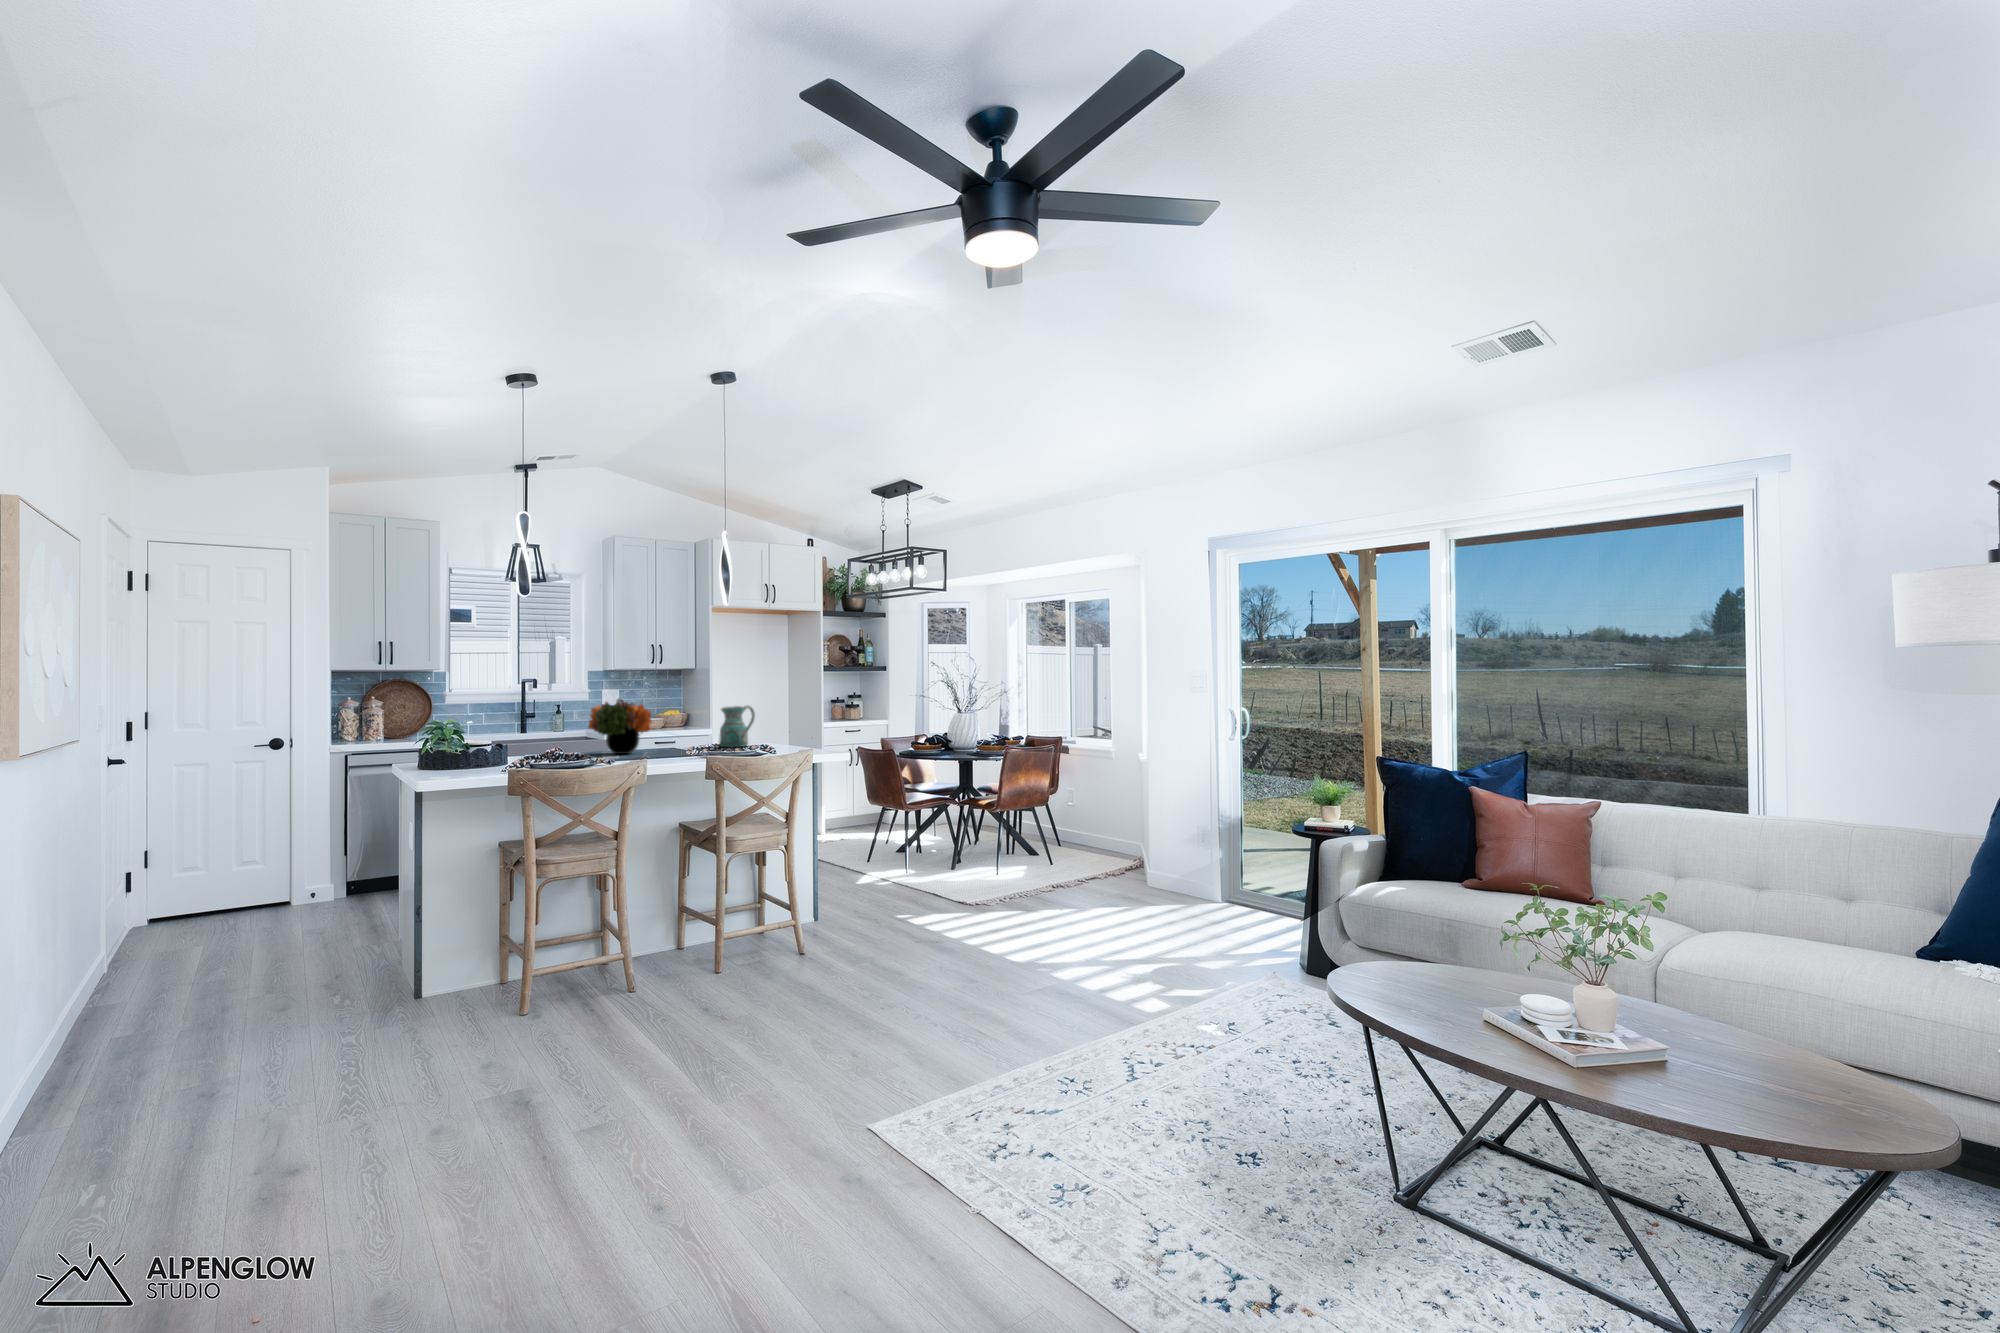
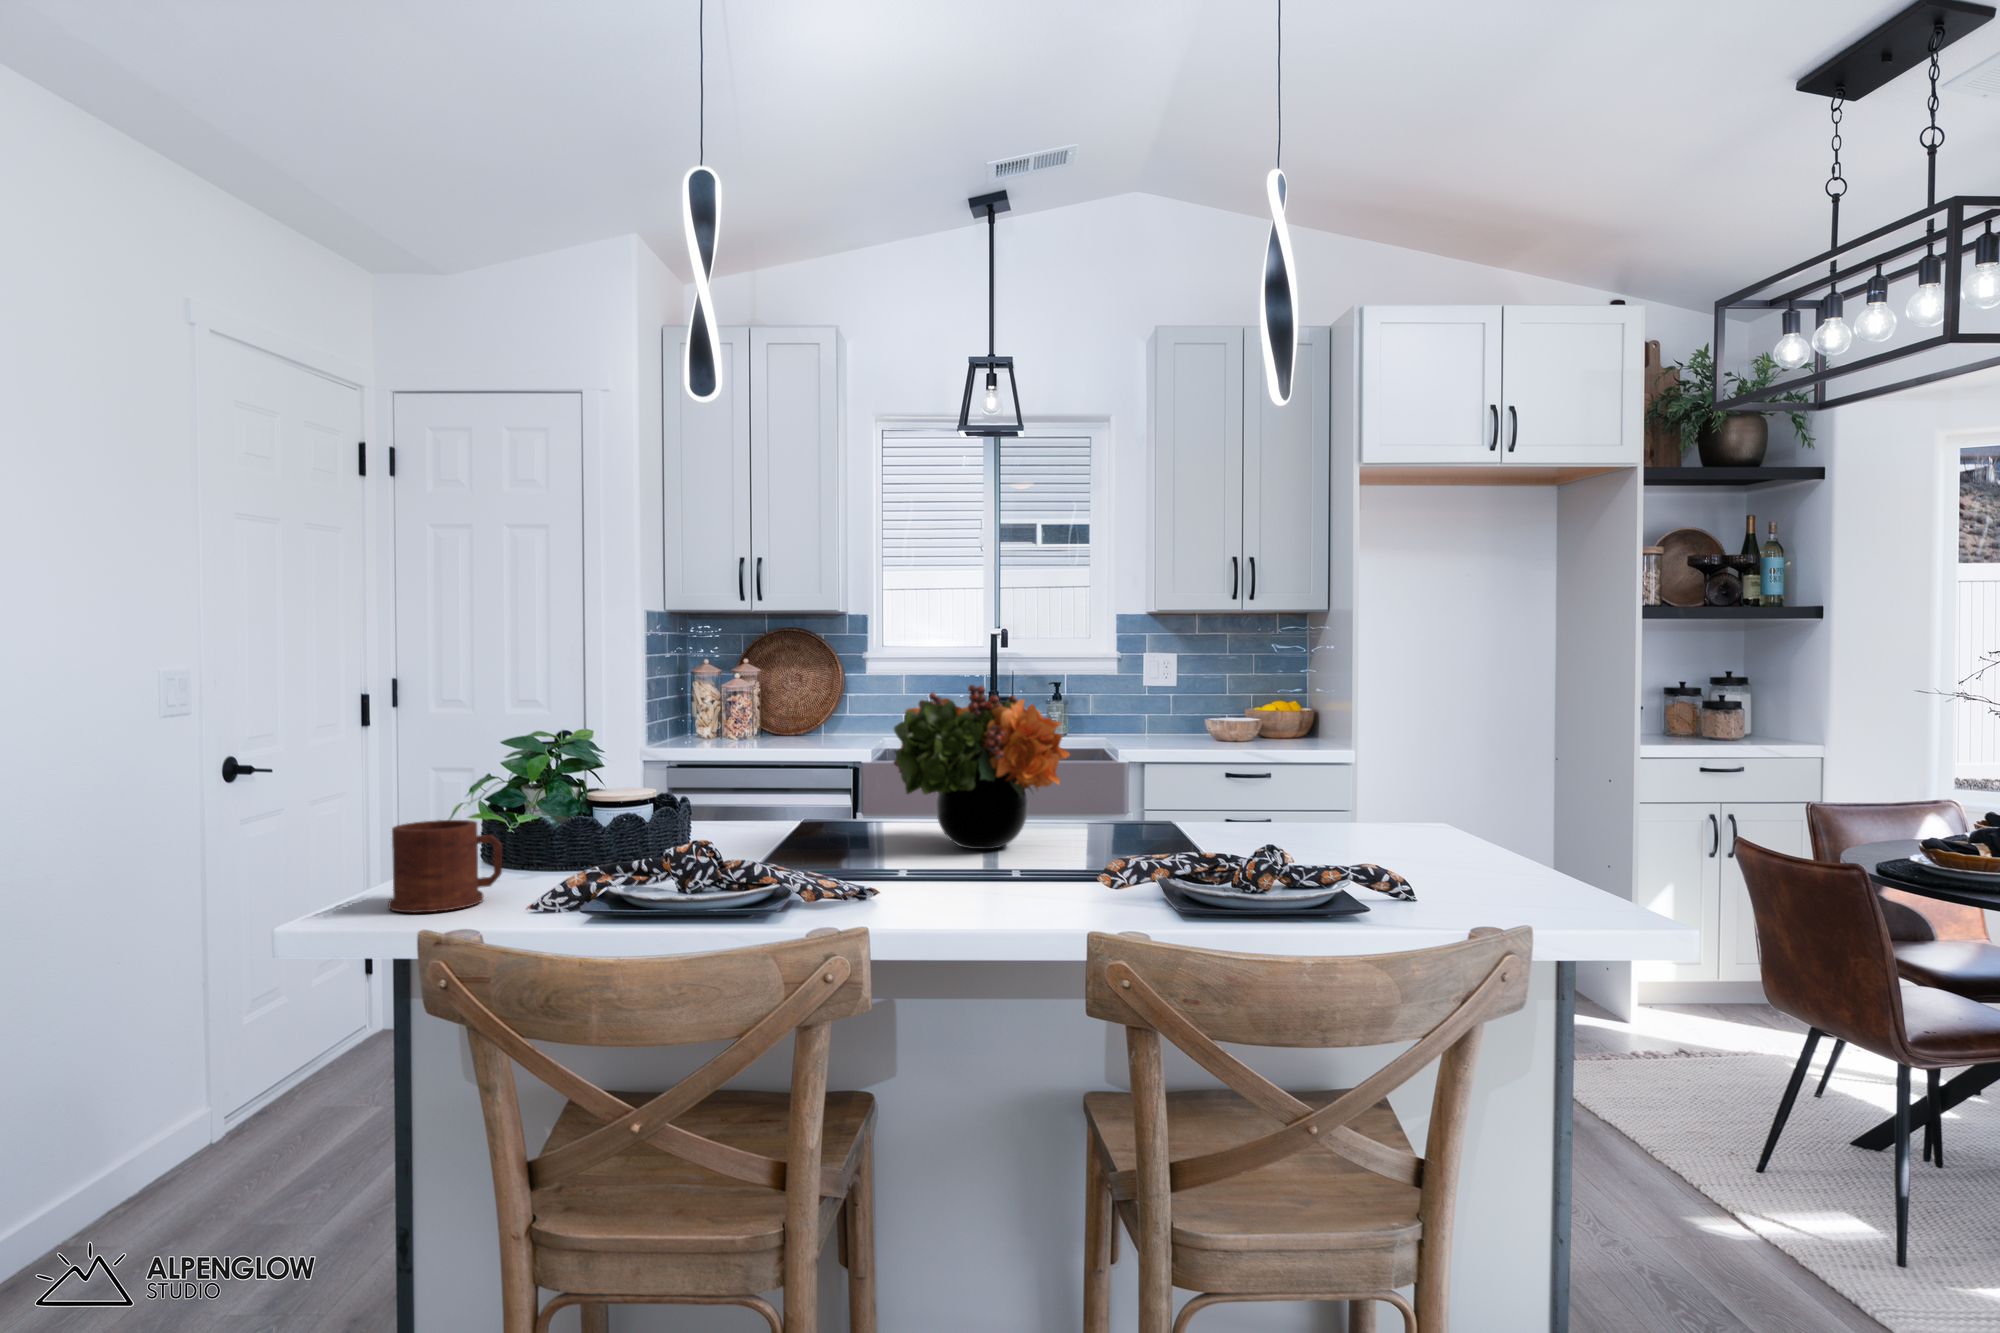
ceramic pitcher: present [719,705,755,747] -> none [1287,712,1401,843]
mug: none [459,744,494,772] -> present [388,820,502,913]

